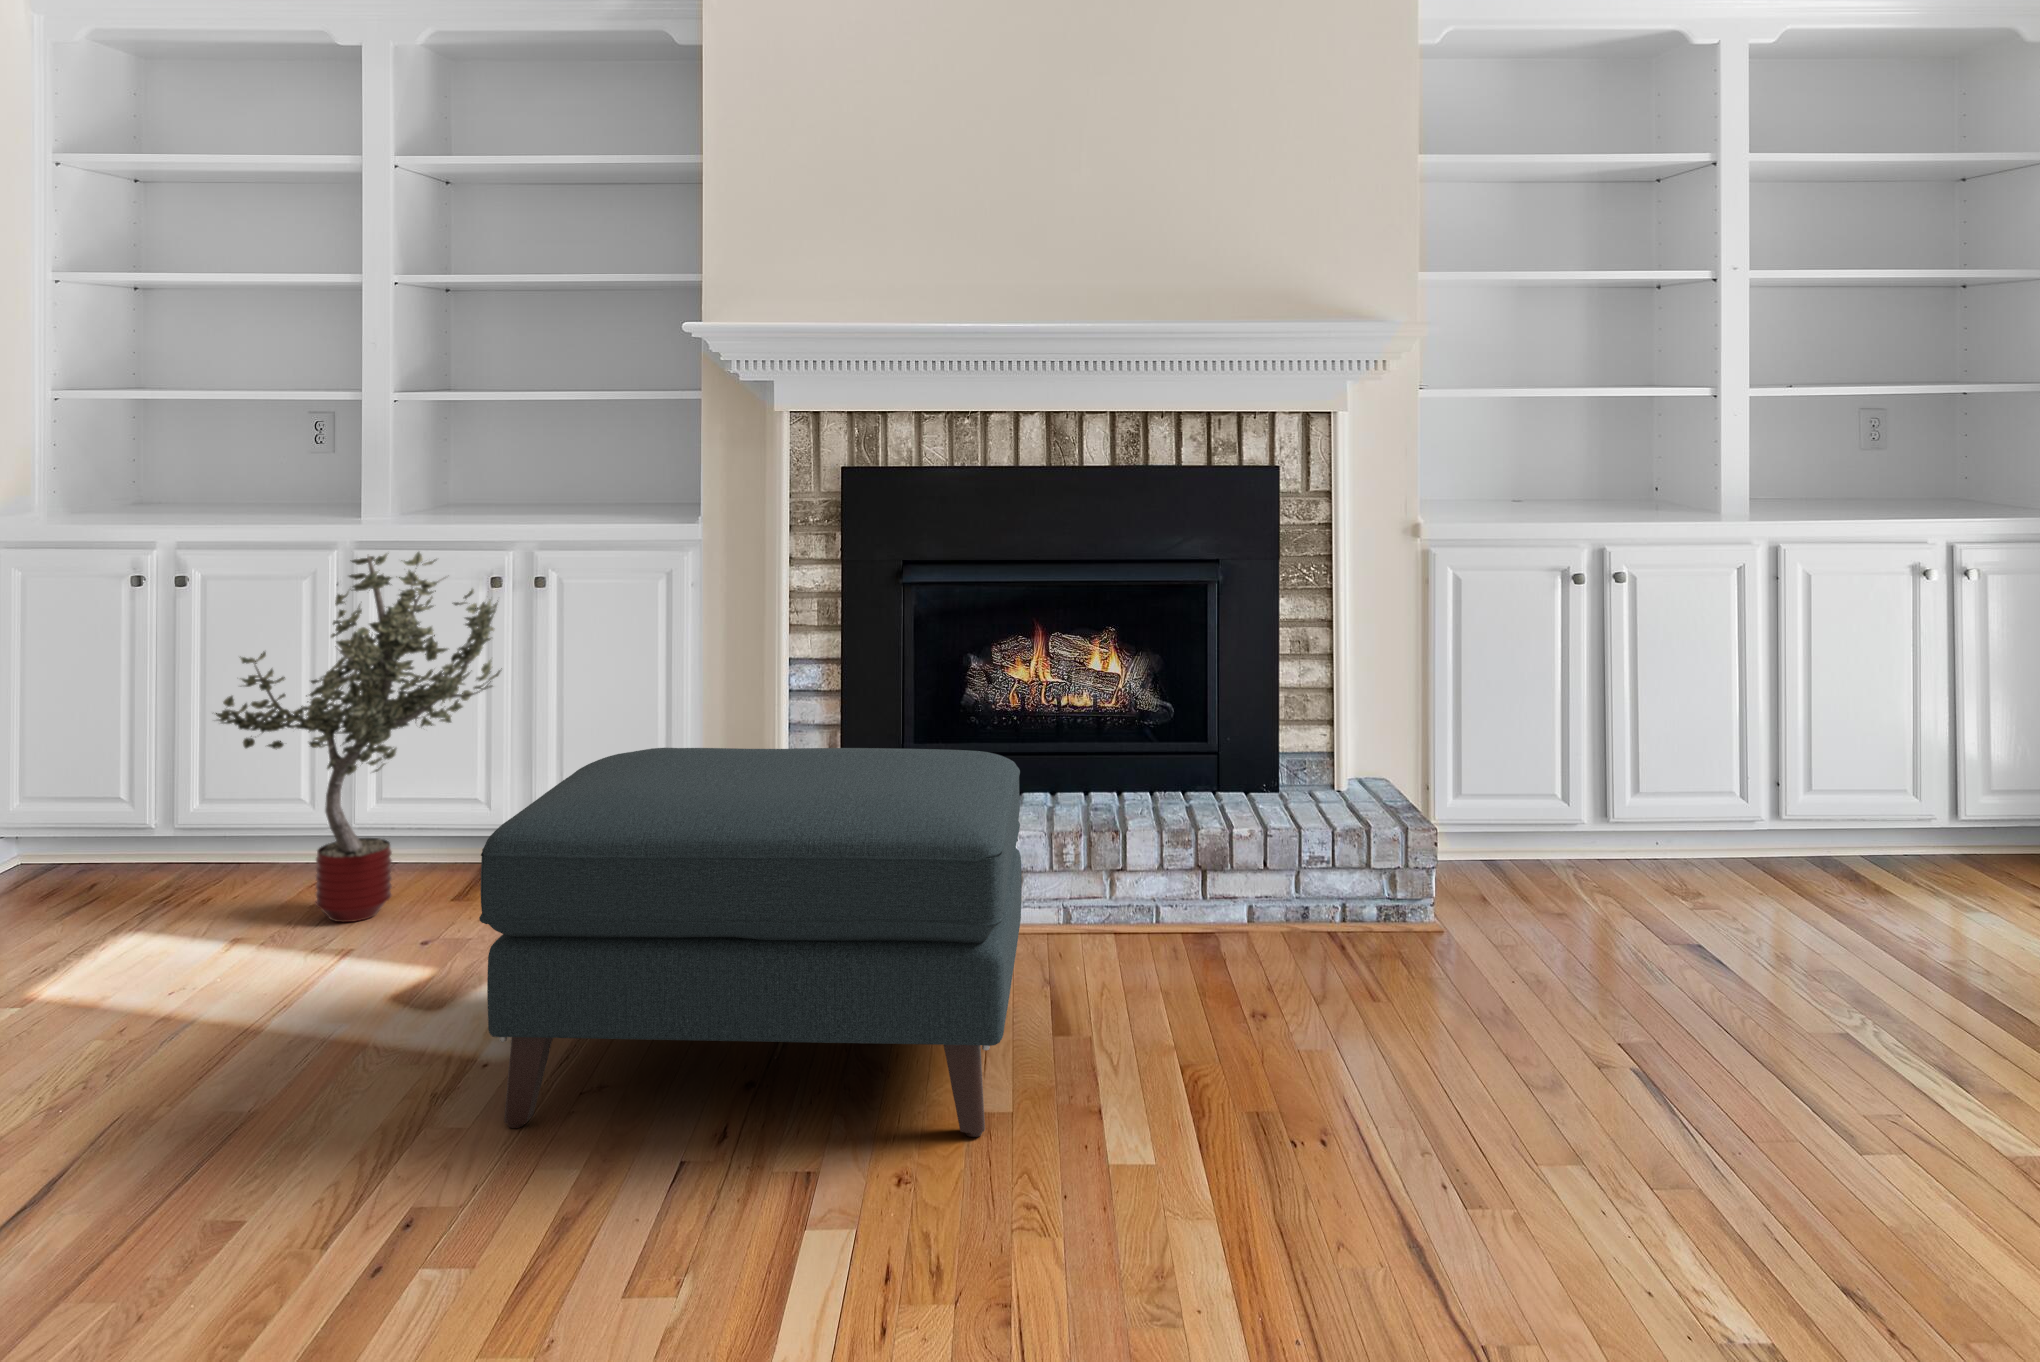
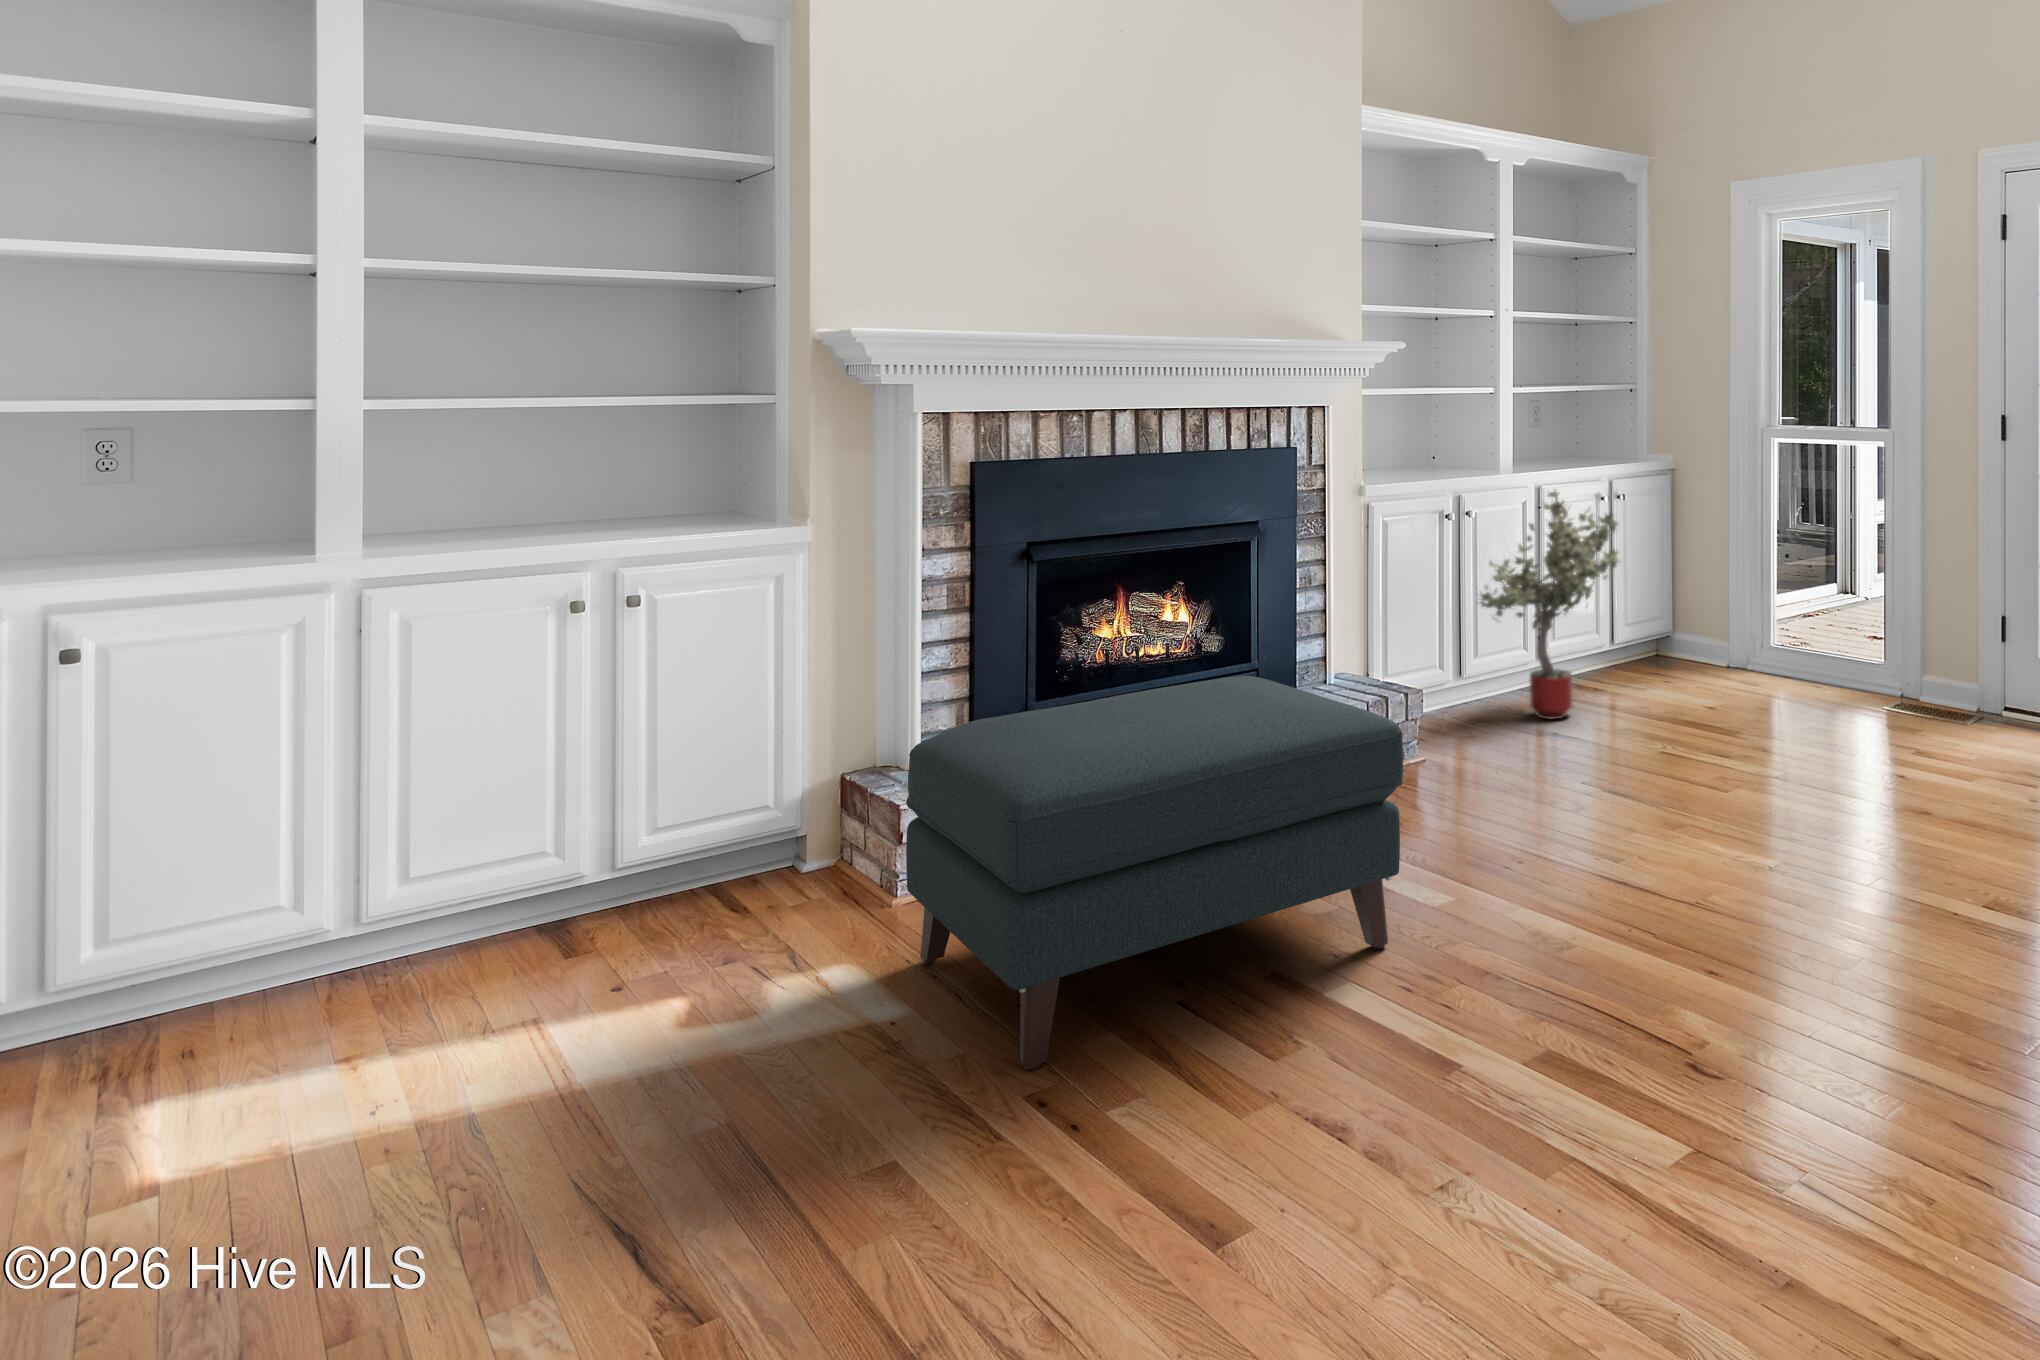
potted tree: present [216,552,502,922] -> present [1480,491,1619,720]

